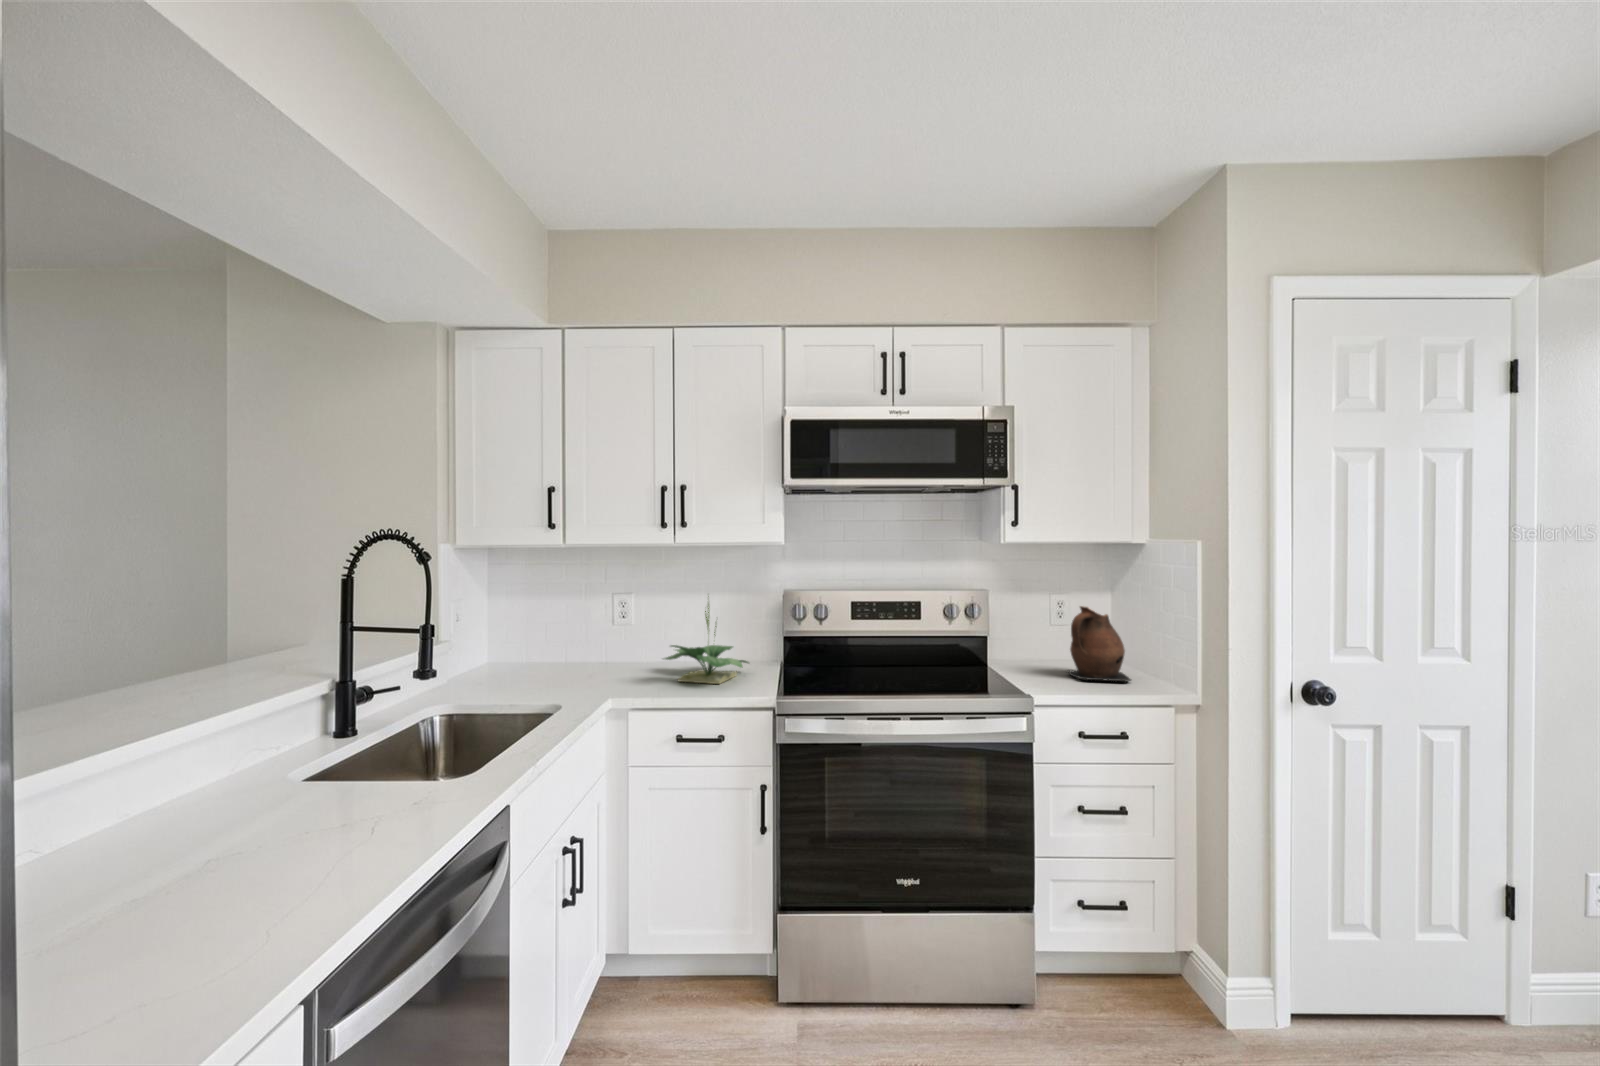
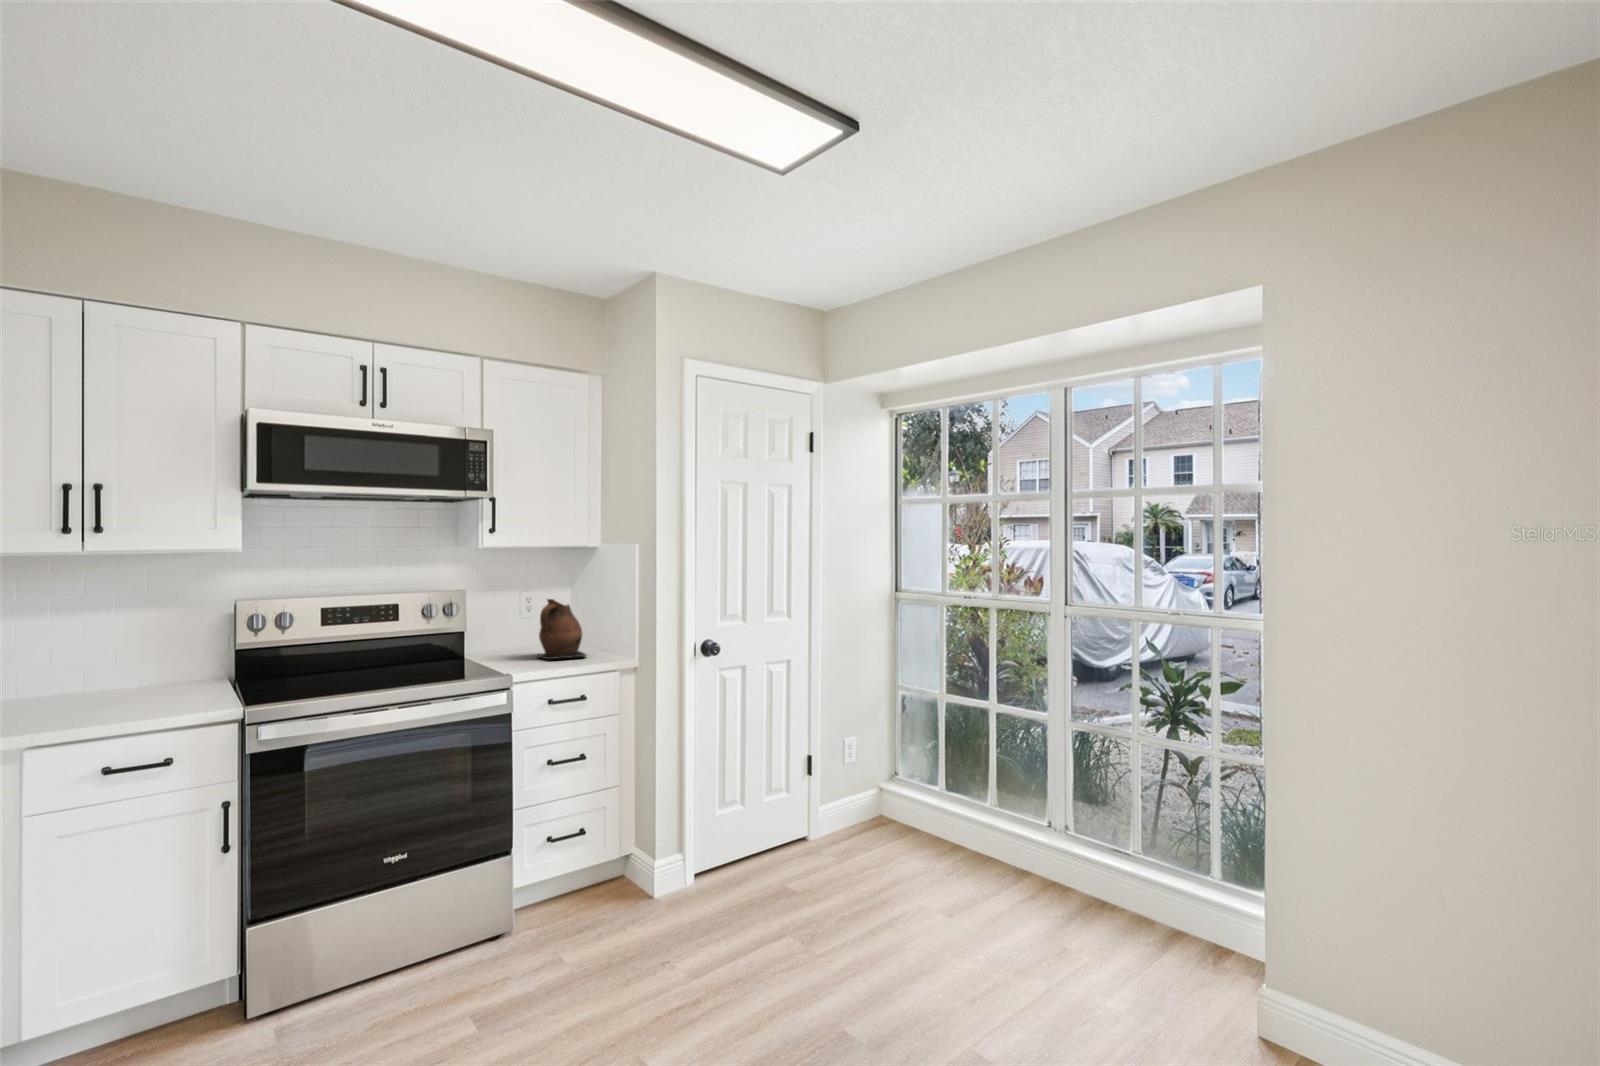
potted plant: present [664,596,748,684] -> none [78,607,199,710]

